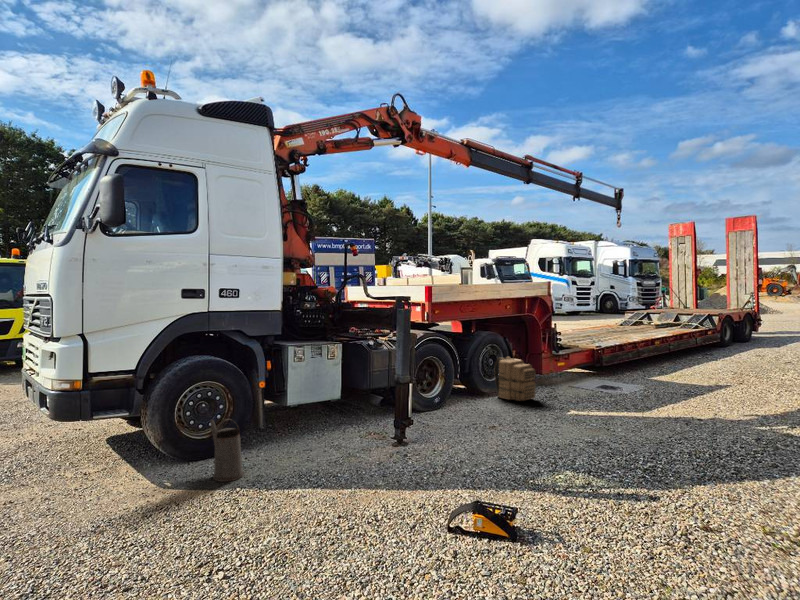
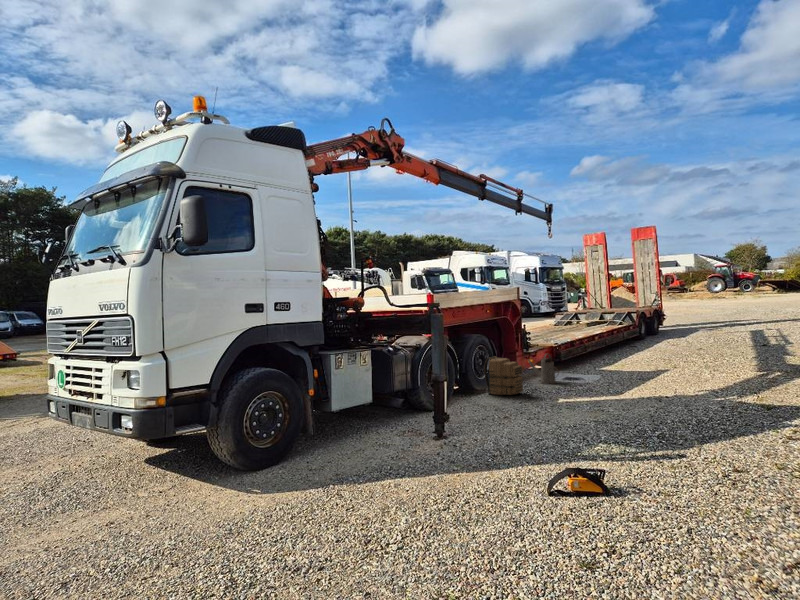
watering can: present [210,419,244,482] -> present [528,354,559,384]

